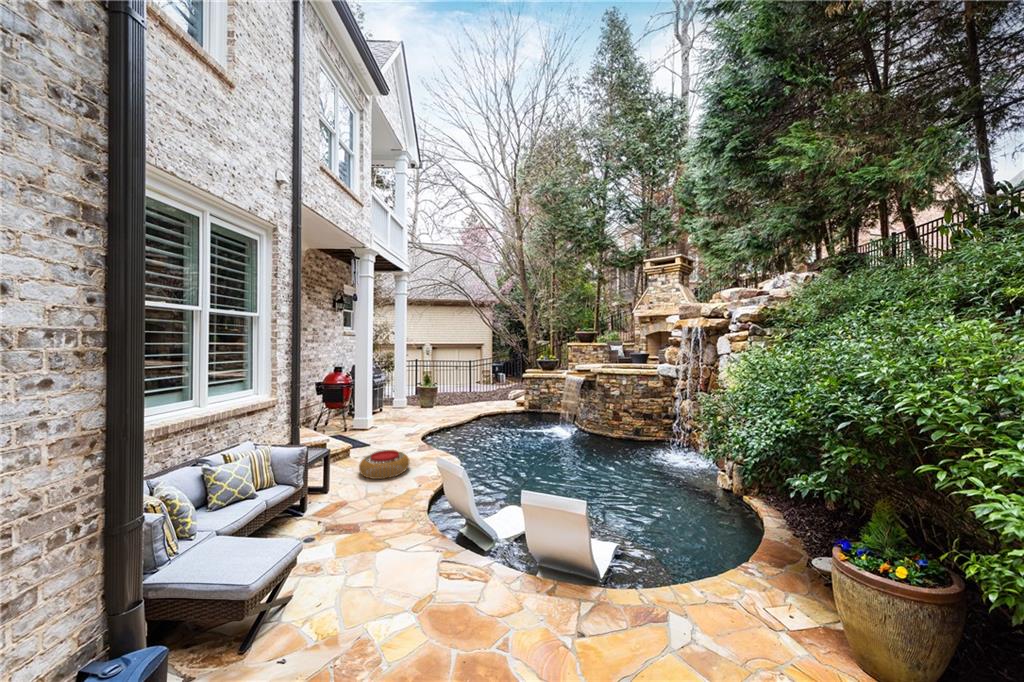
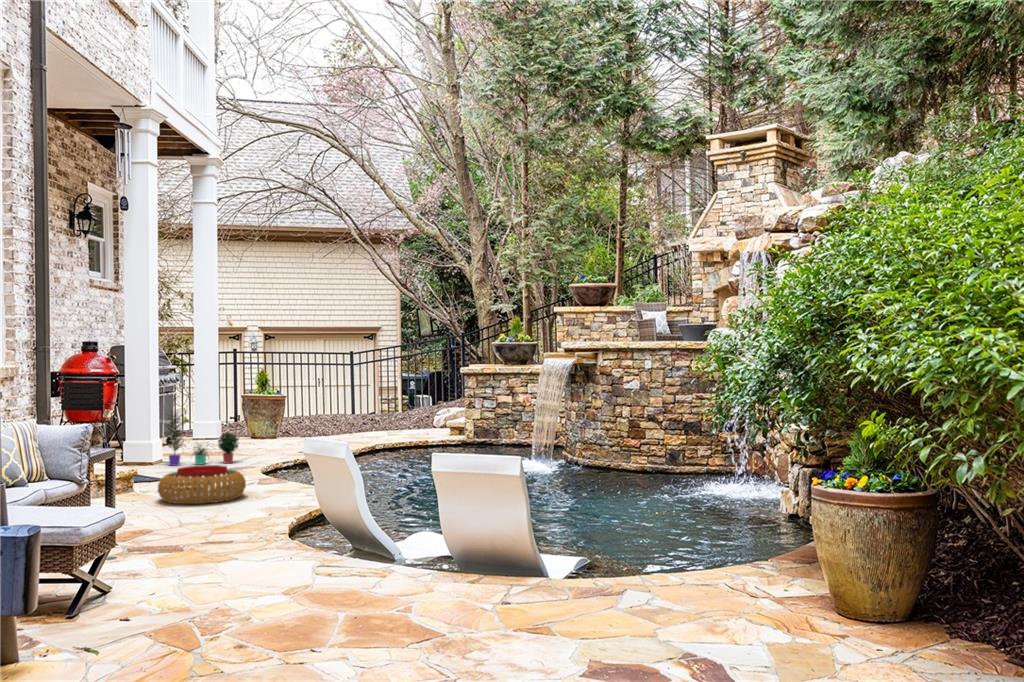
potted plant: none [374,402,413,432] -> present [164,411,239,466]

